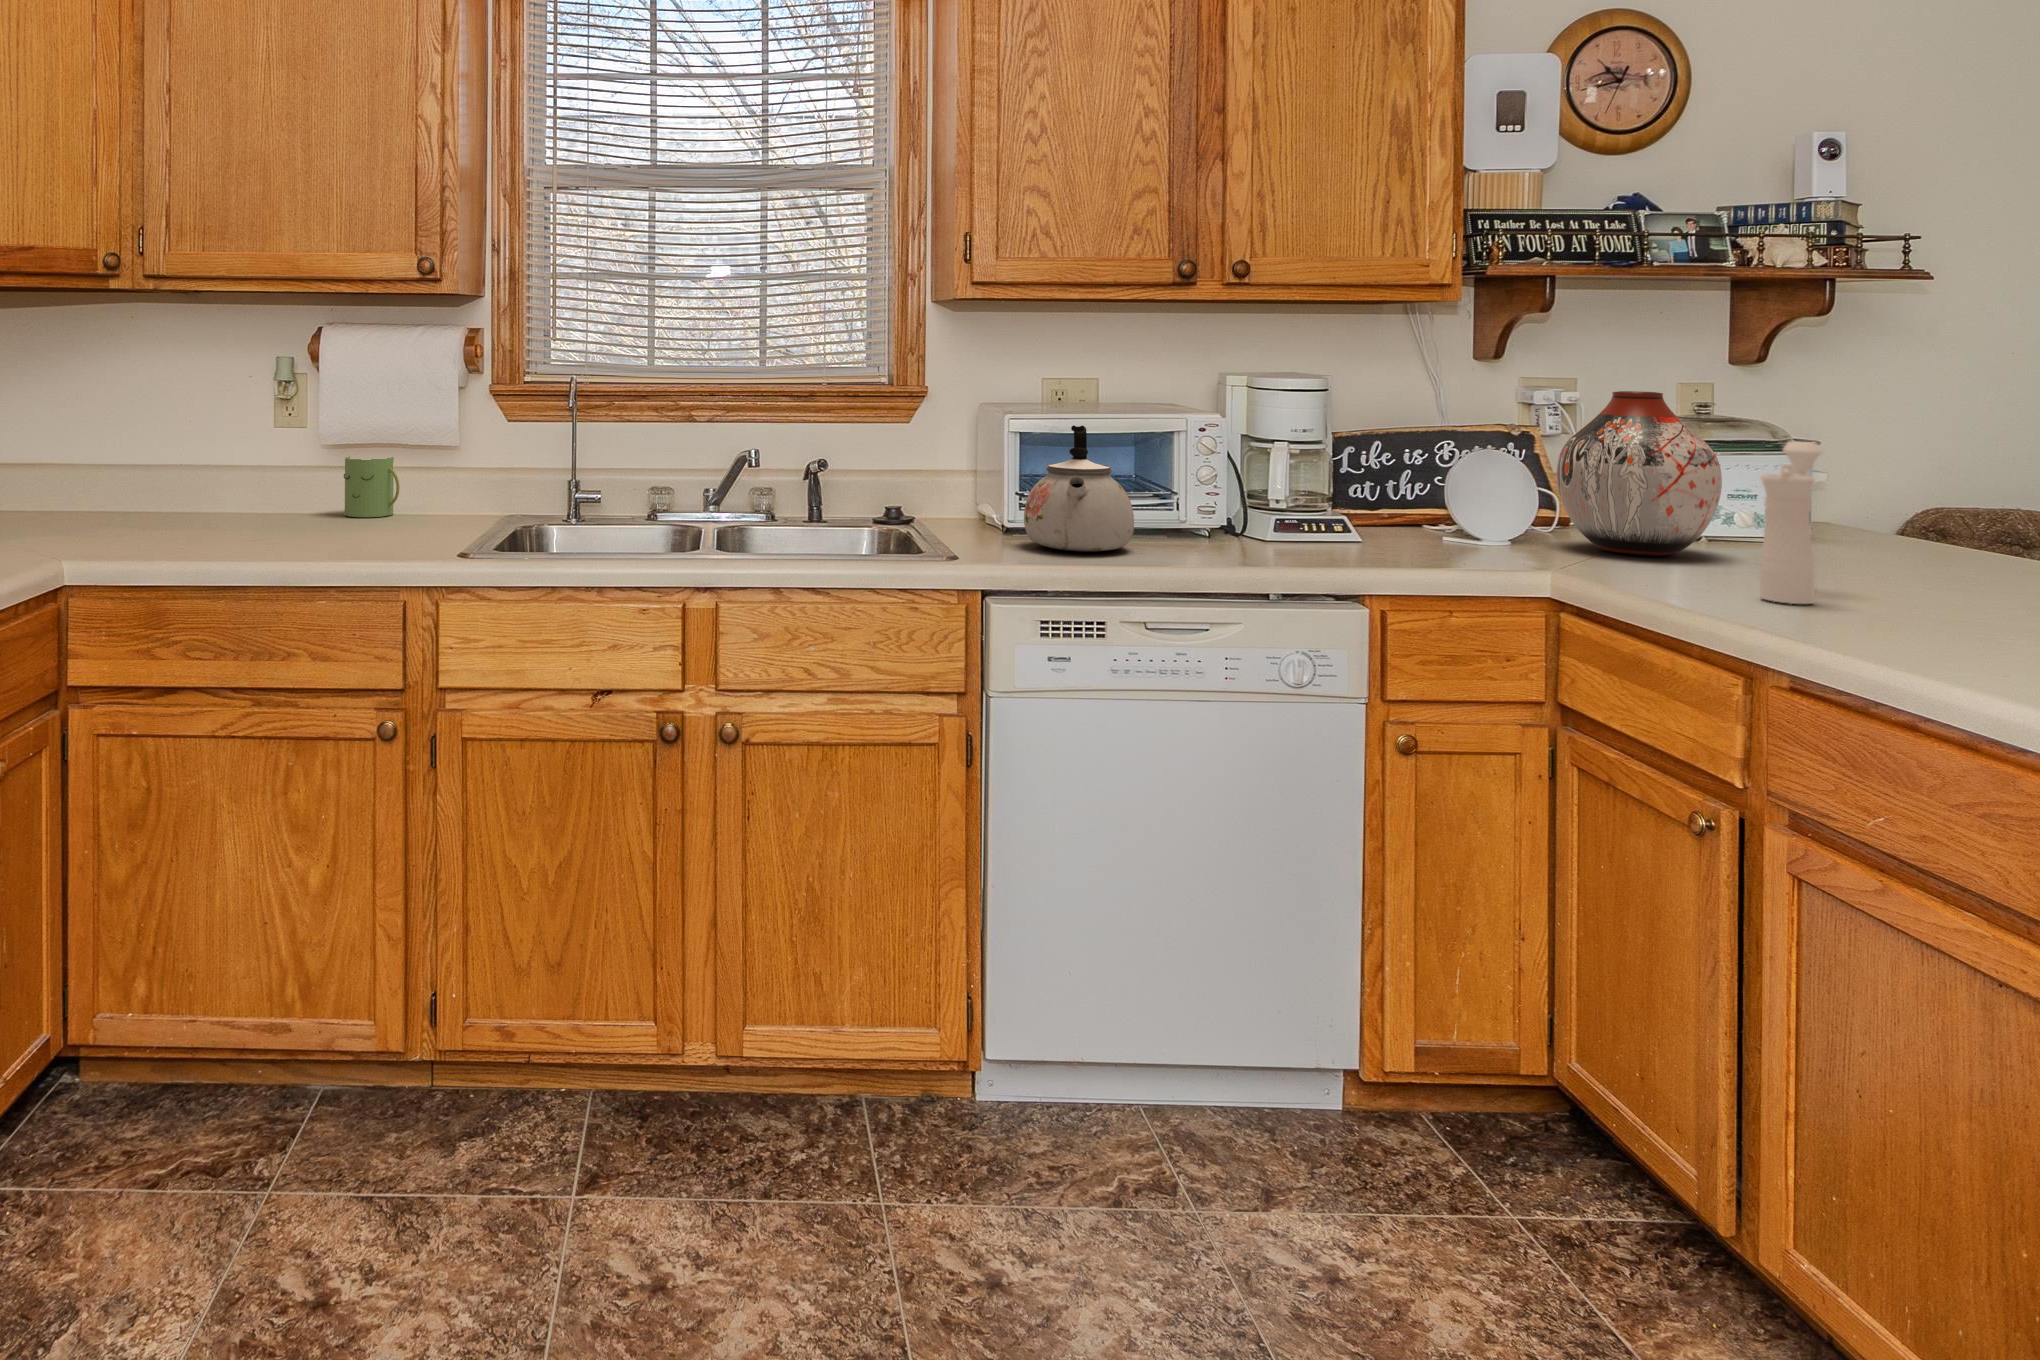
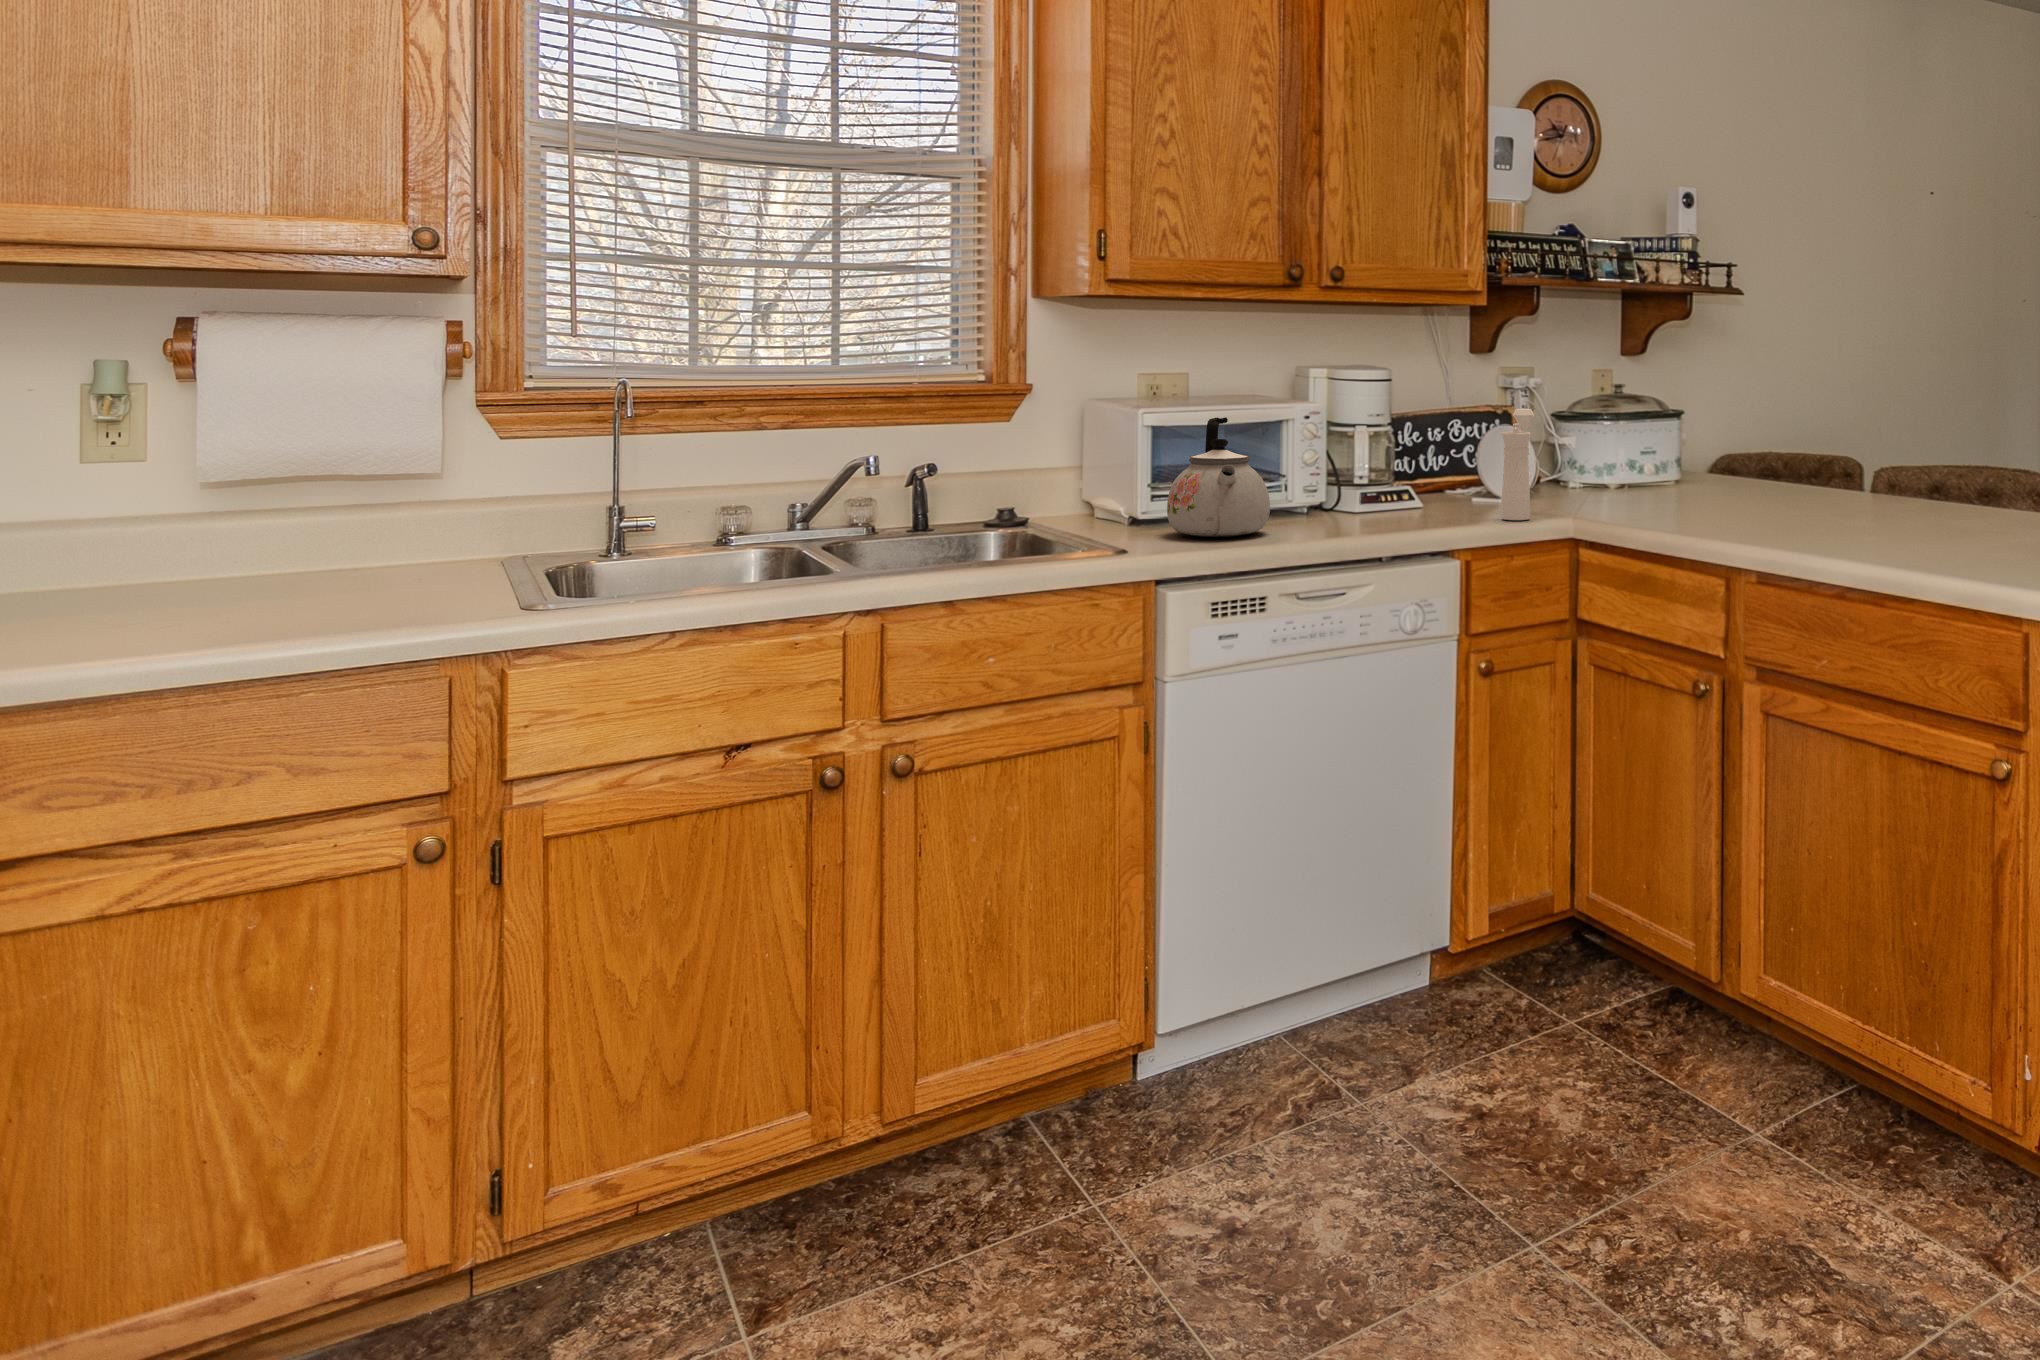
vase: present [1557,391,1722,556] -> none [1554,378,1655,502]
pepper mill: present [1760,441,1822,604] -> present [1501,409,1534,520]
mug: present [344,457,399,517] -> none [195,496,305,587]

